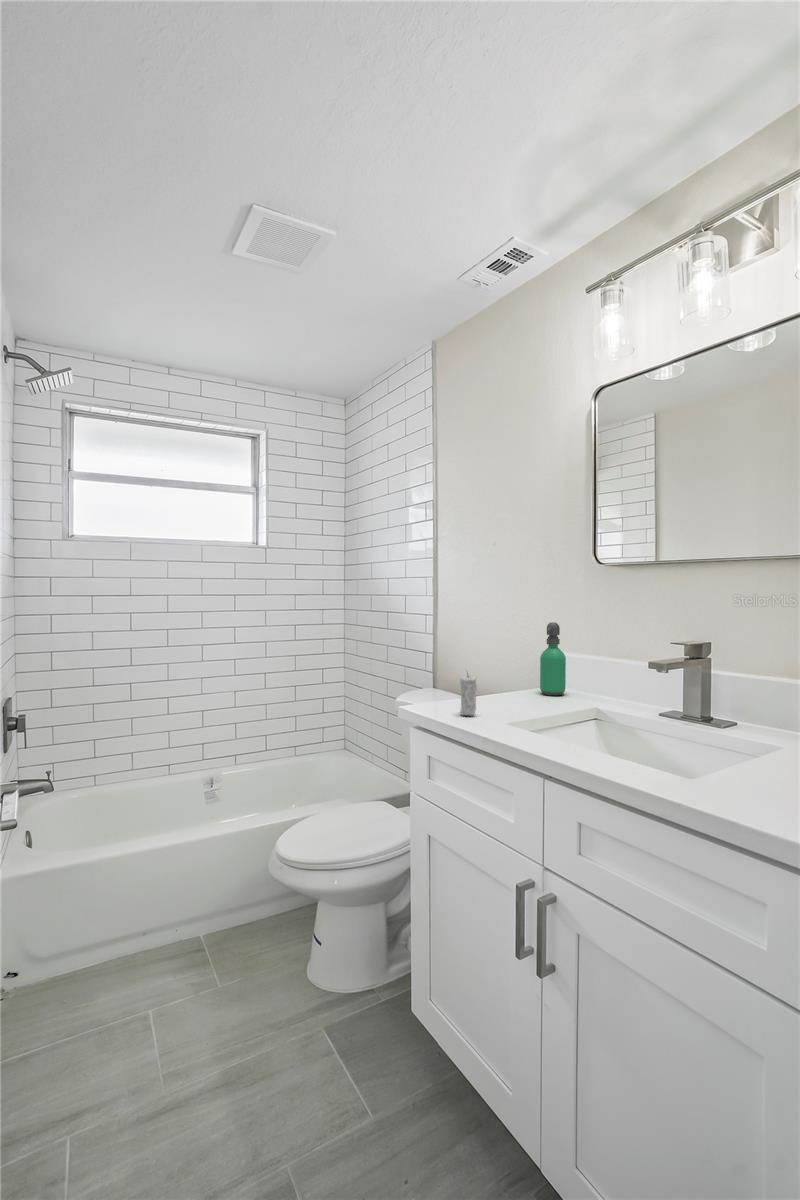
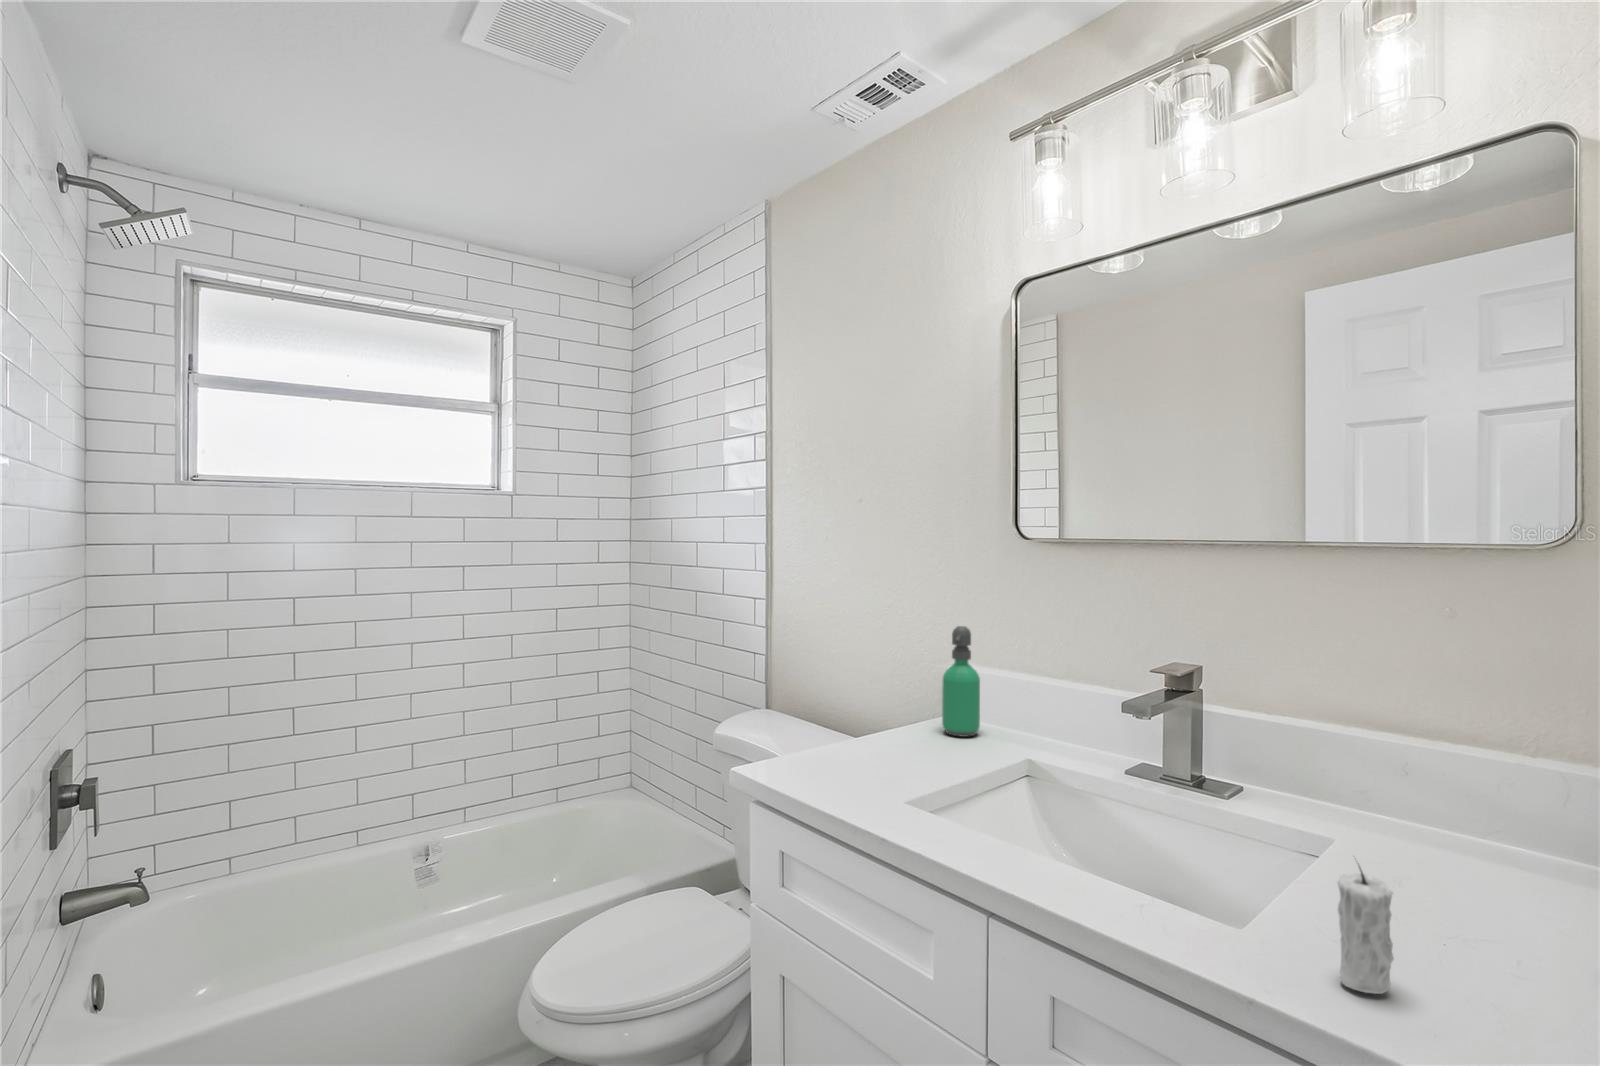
candle: present [460,675,477,715] -> present [1337,867,1394,994]

